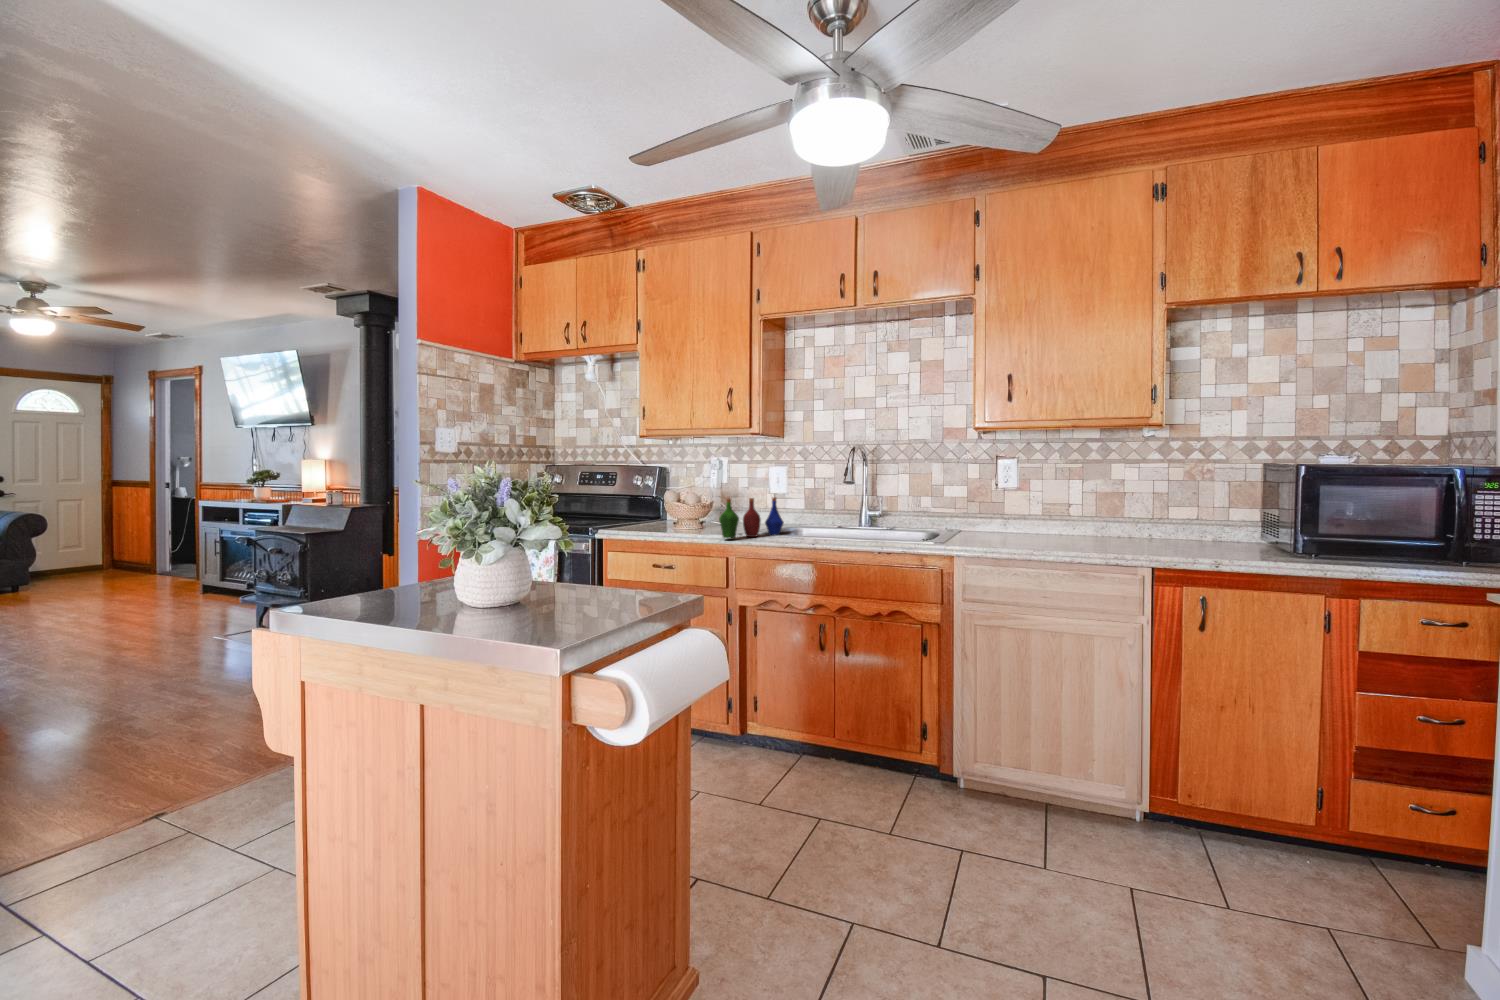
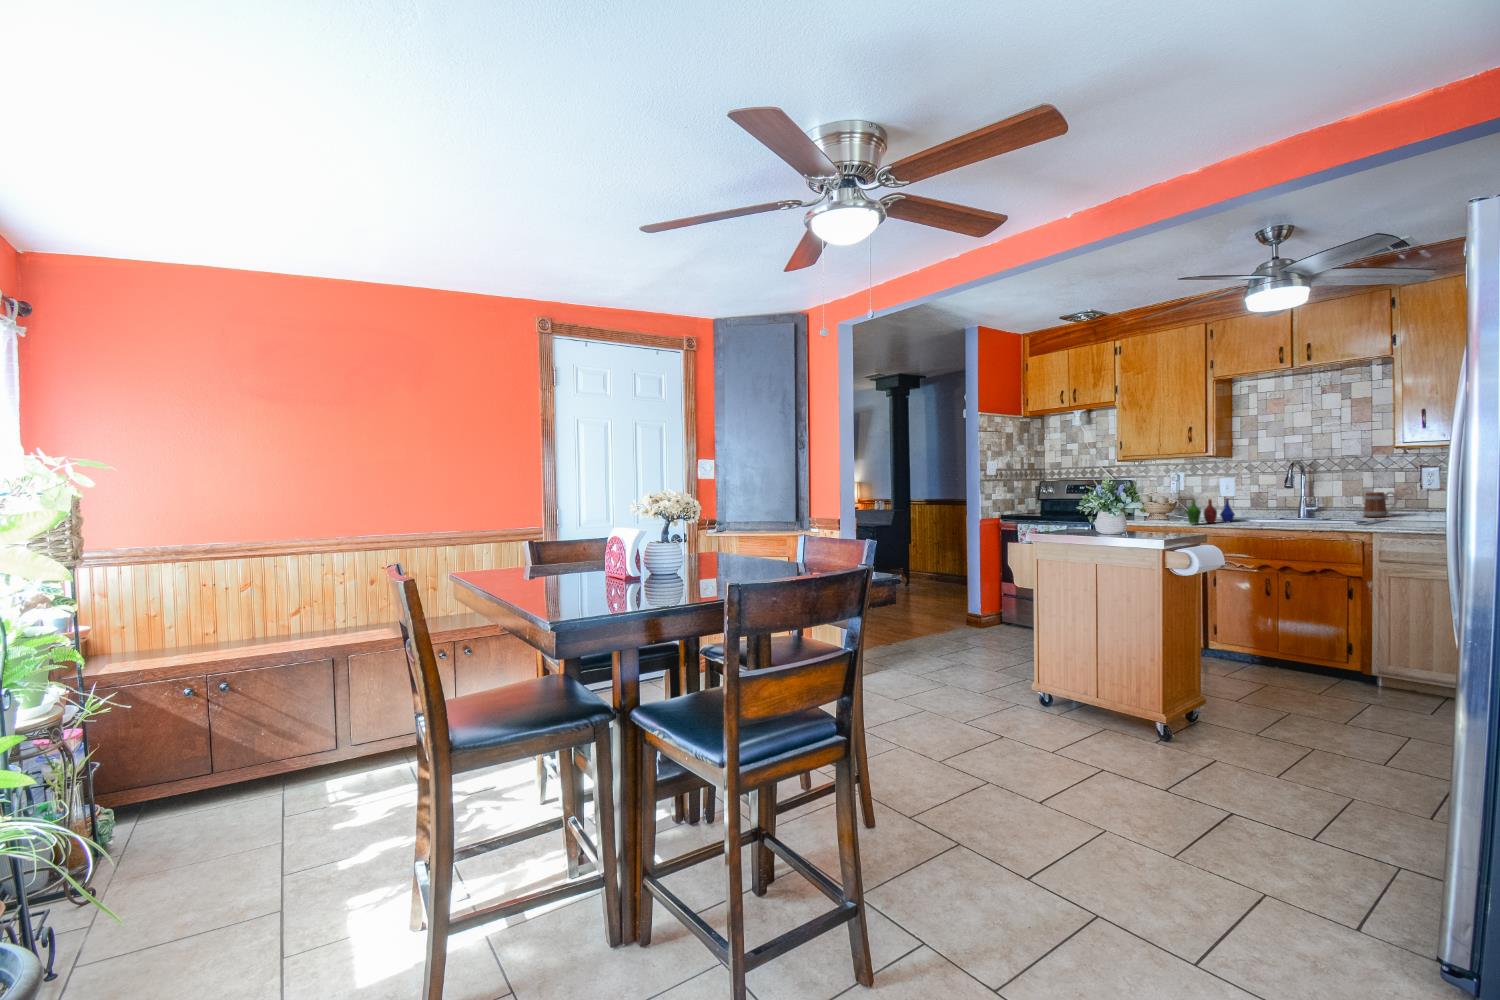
mug: none [933,491,971,527] -> present [1363,492,1398,517]

